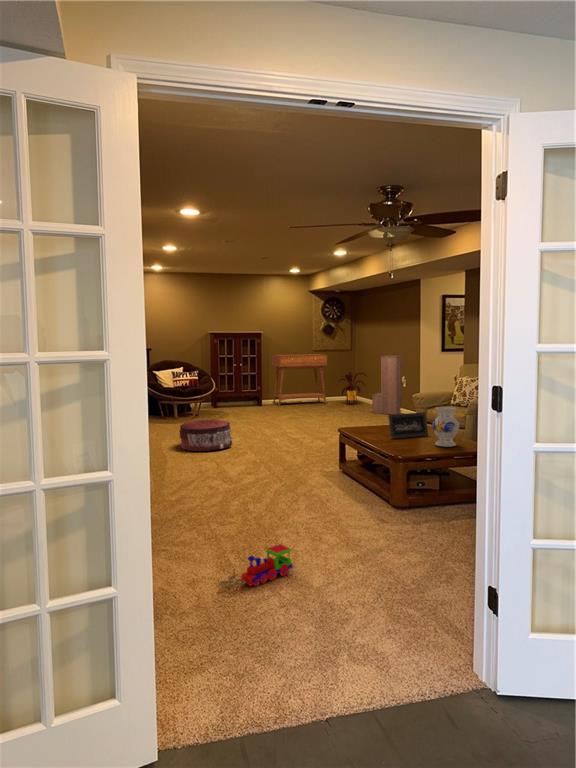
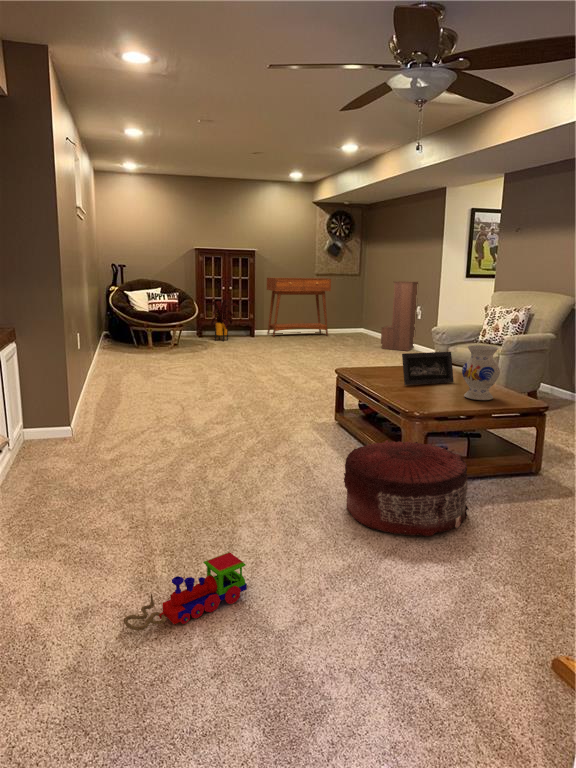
house plant: present [341,372,366,405] -> present [208,299,239,341]
pouf: present [179,419,232,451] -> present [344,440,469,536]

